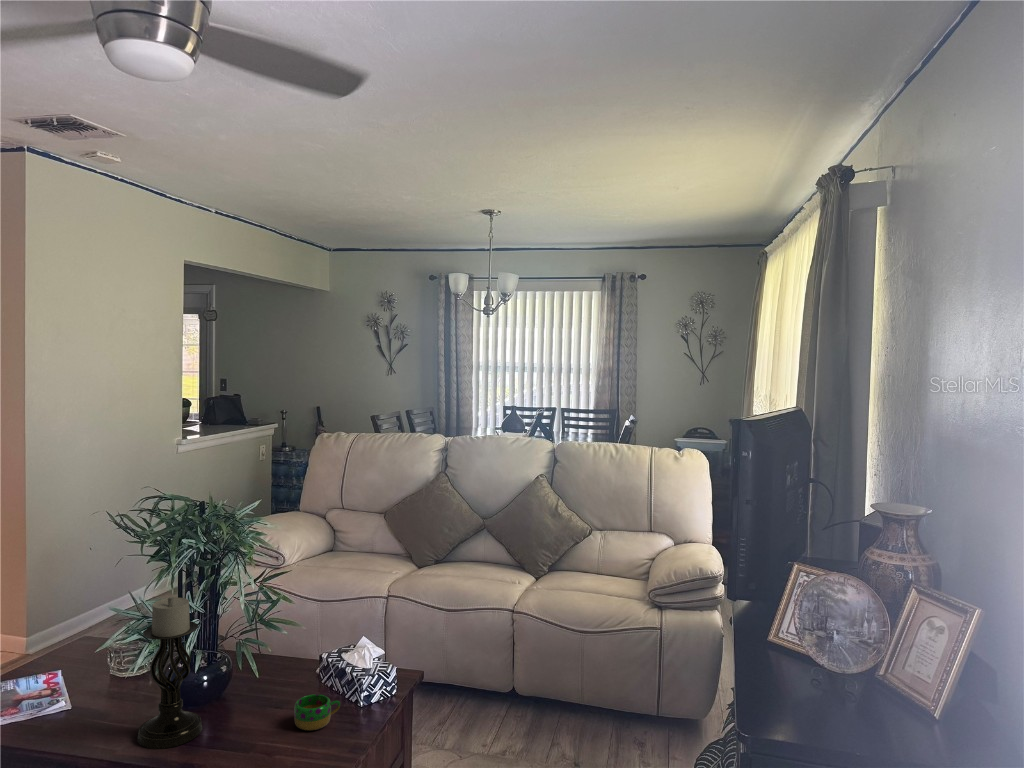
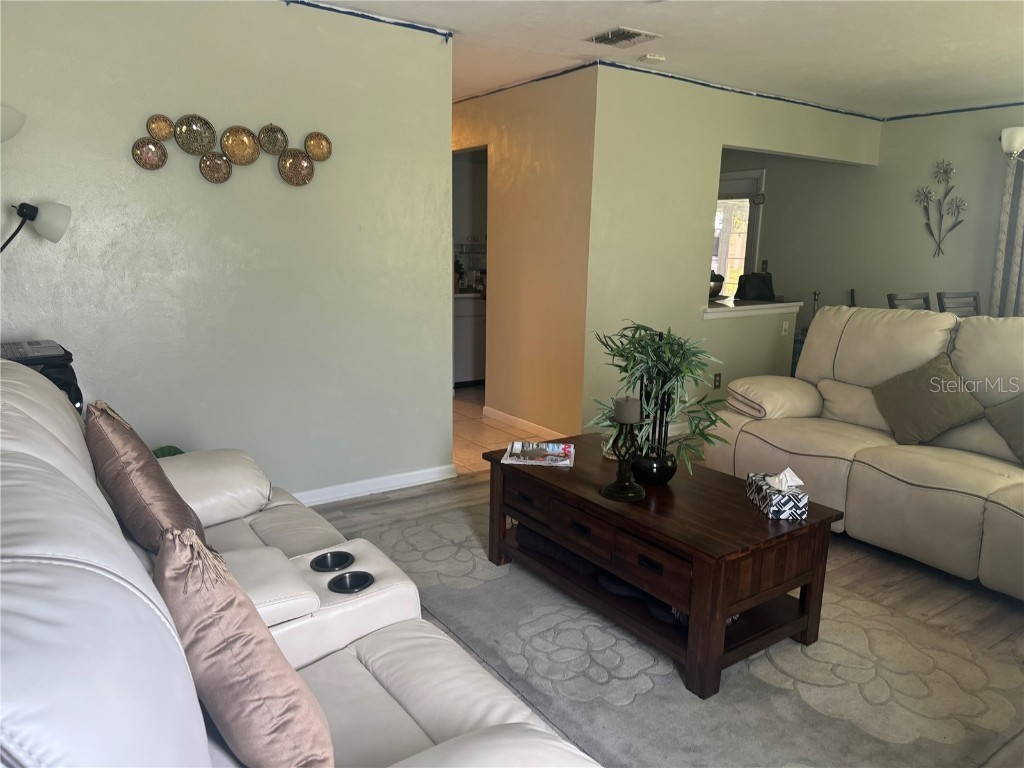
mug: present [294,694,340,731] -> none [710,496,749,522]

